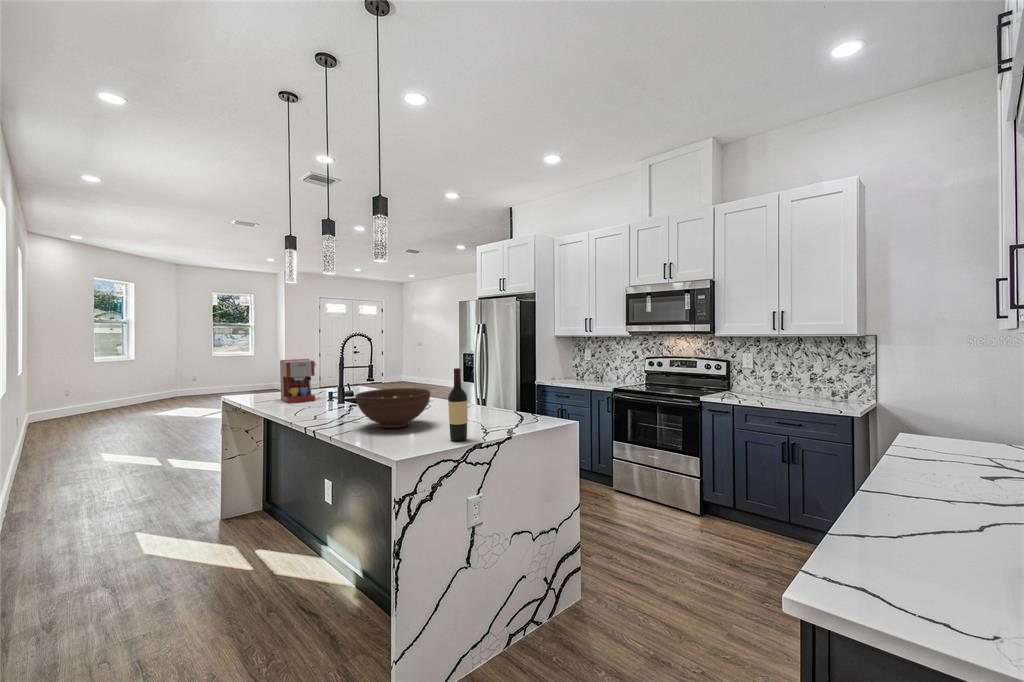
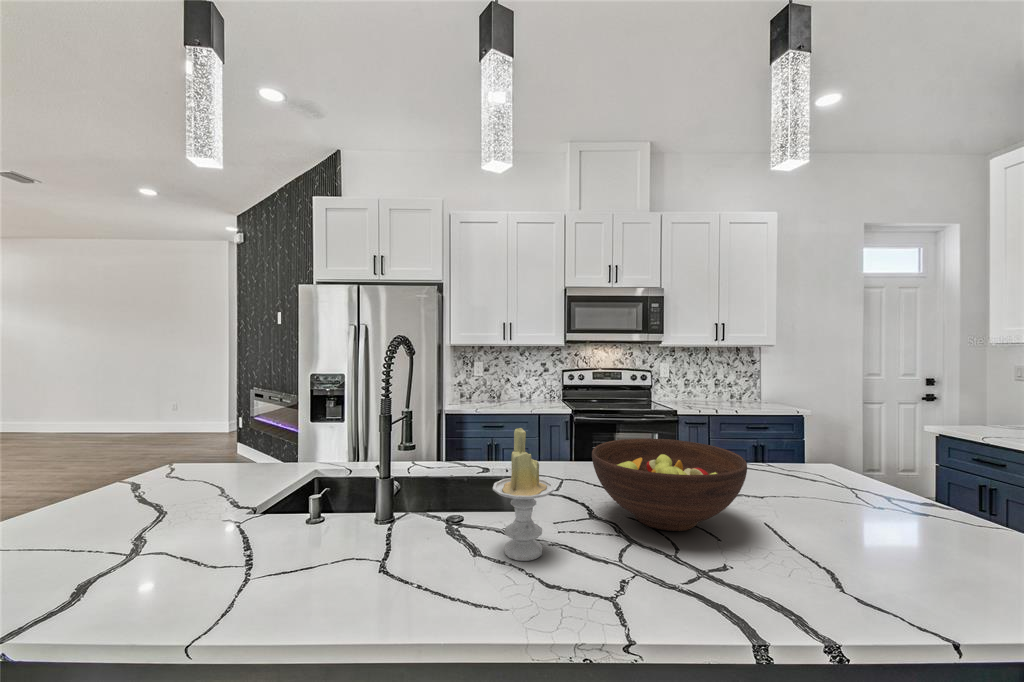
coffee maker: present [280,359,316,403] -> none [46,400,195,540]
wine bottle: present [448,368,468,441] -> none [820,395,860,520]
candle: none [318,372,345,423] -> present [493,428,554,561]

